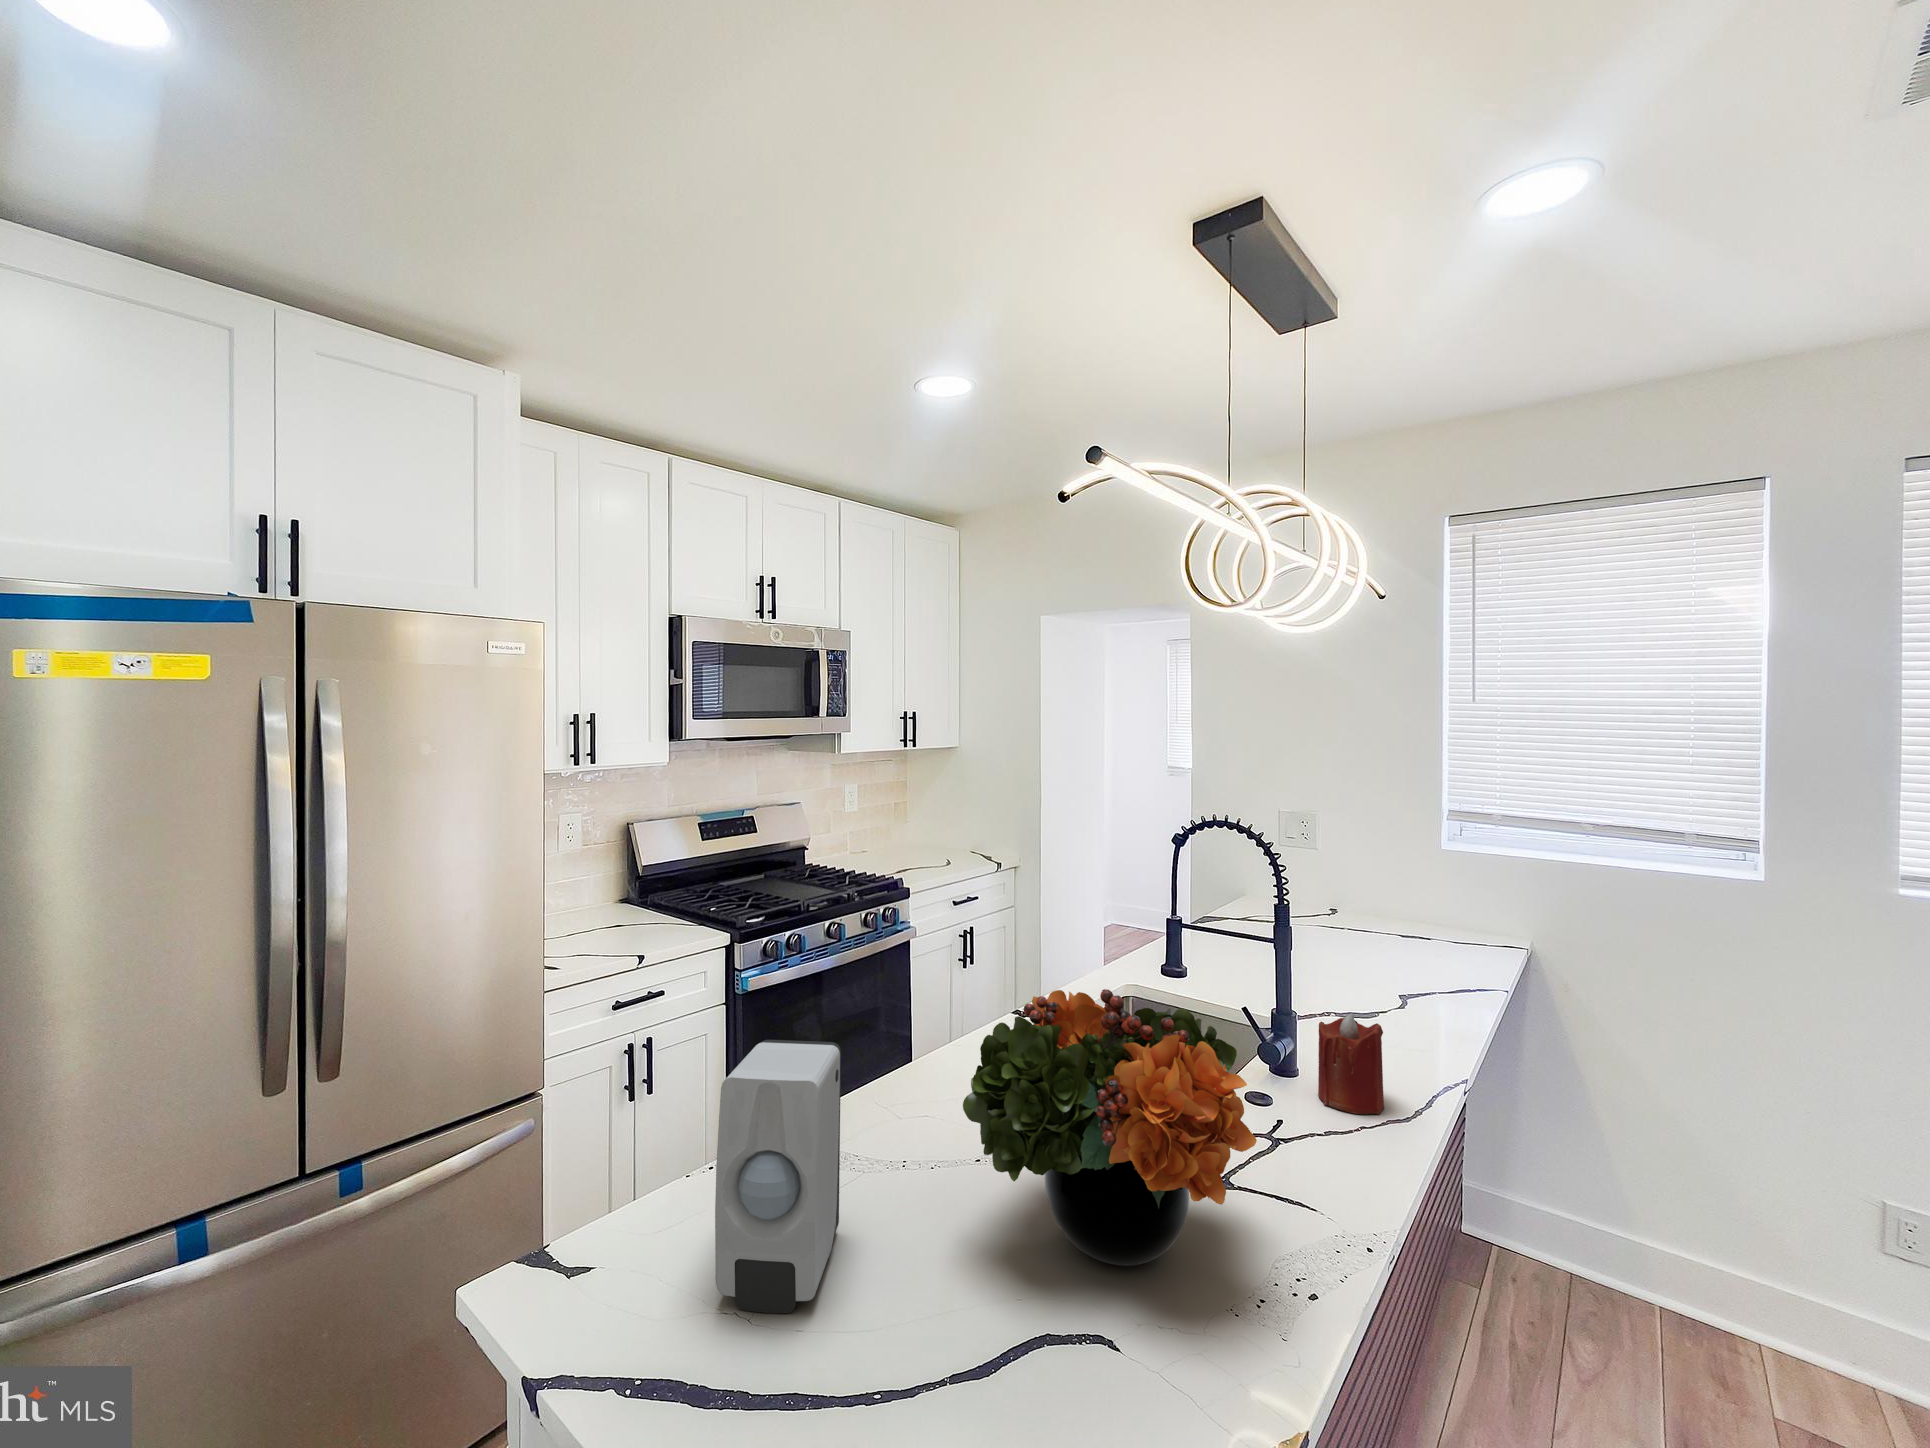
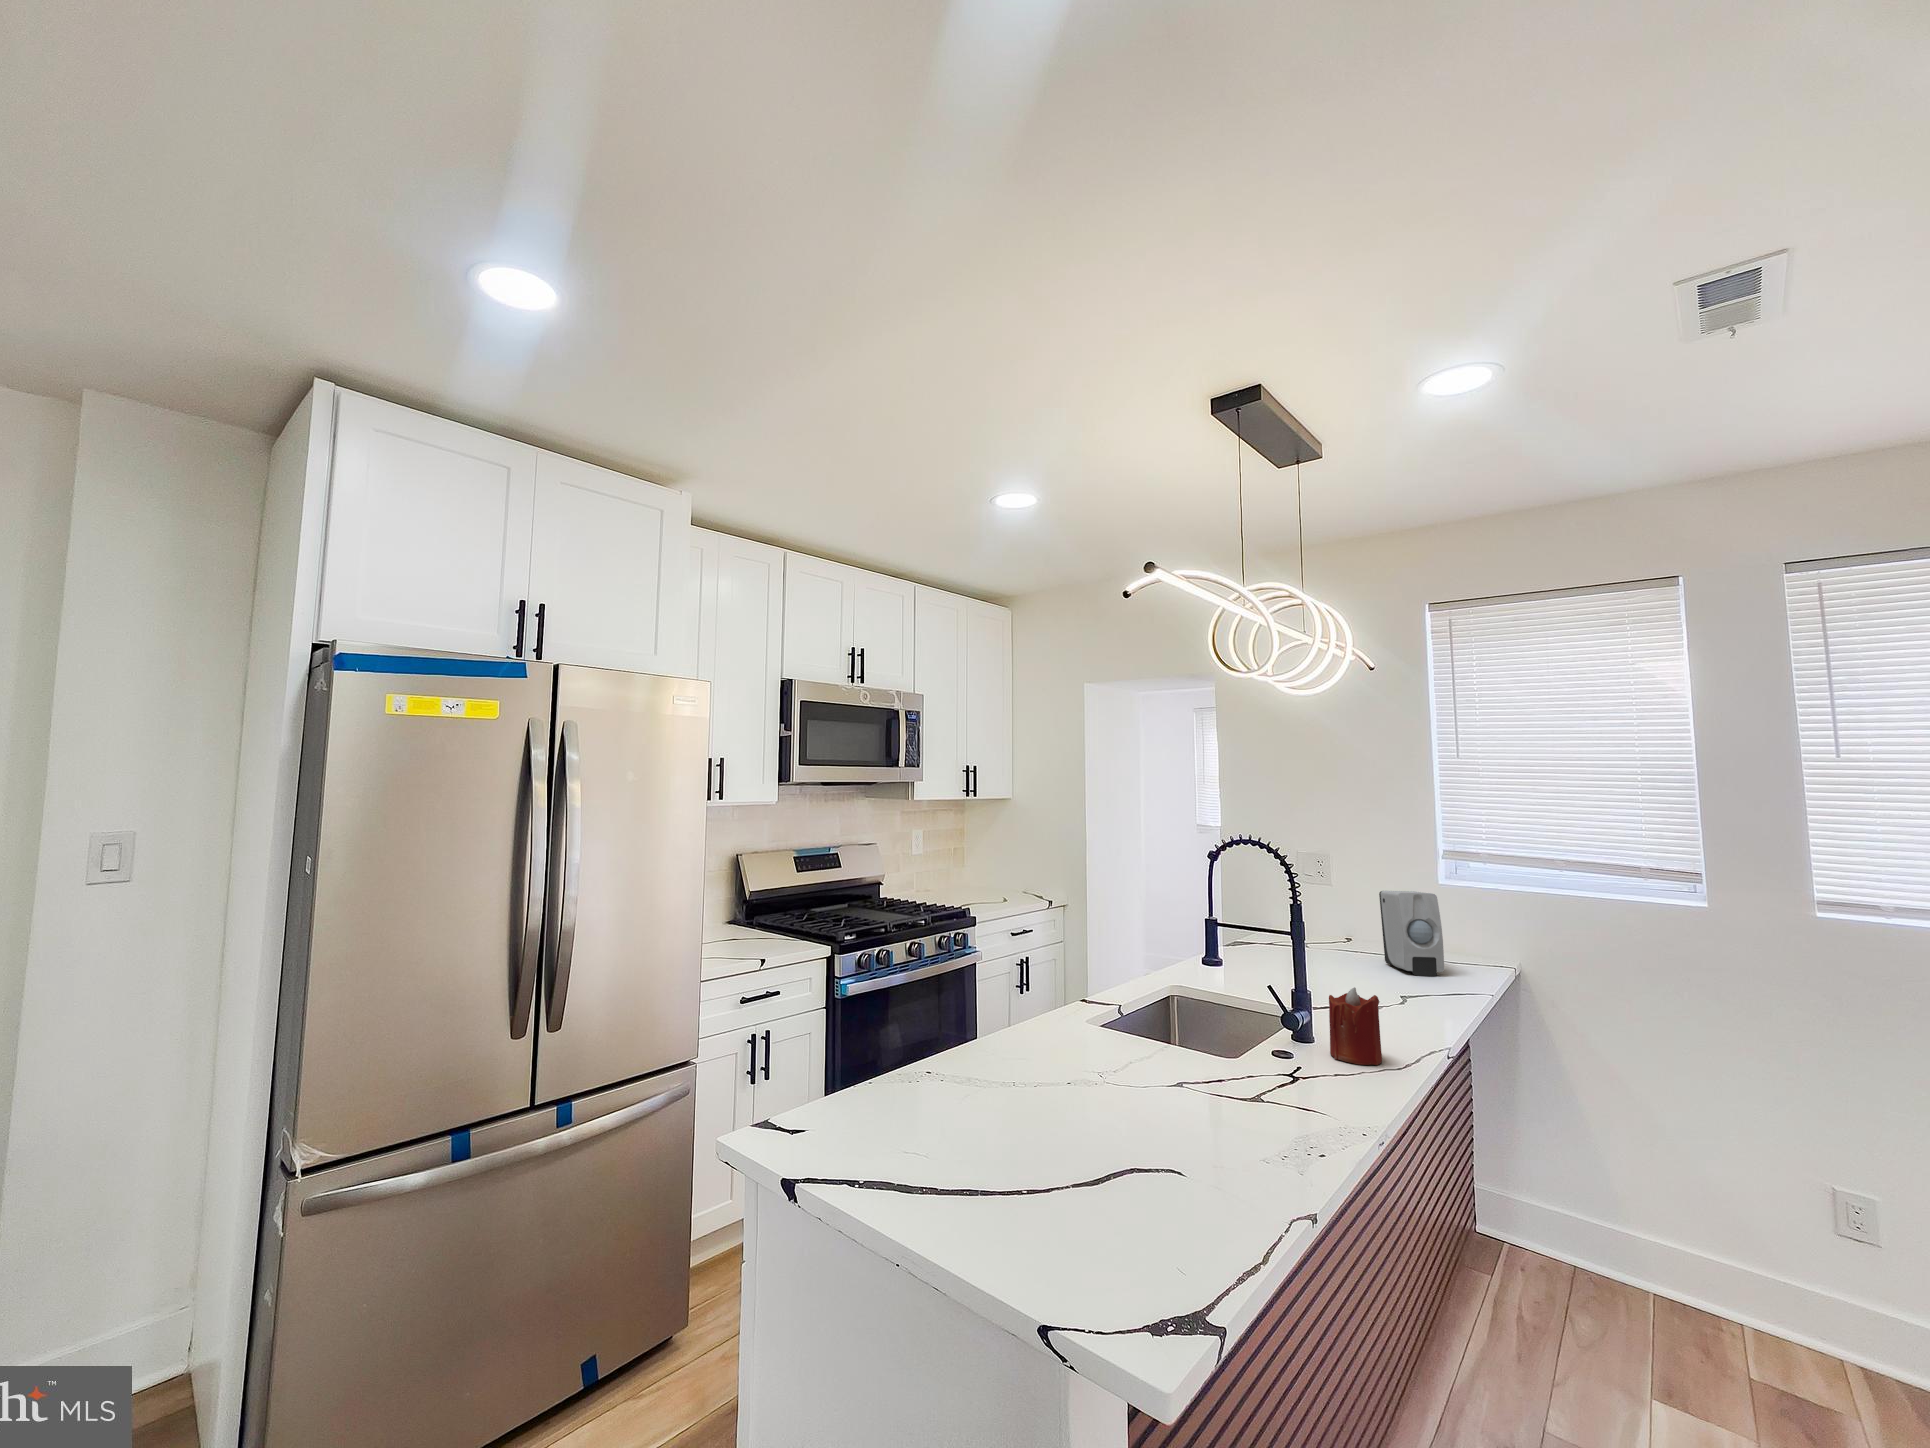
flower arrangement: present [963,989,1257,1266] -> none [1064,941,1280,1136]
soap dispenser: present [715,1040,841,1313] -> present [1379,891,1444,976]

